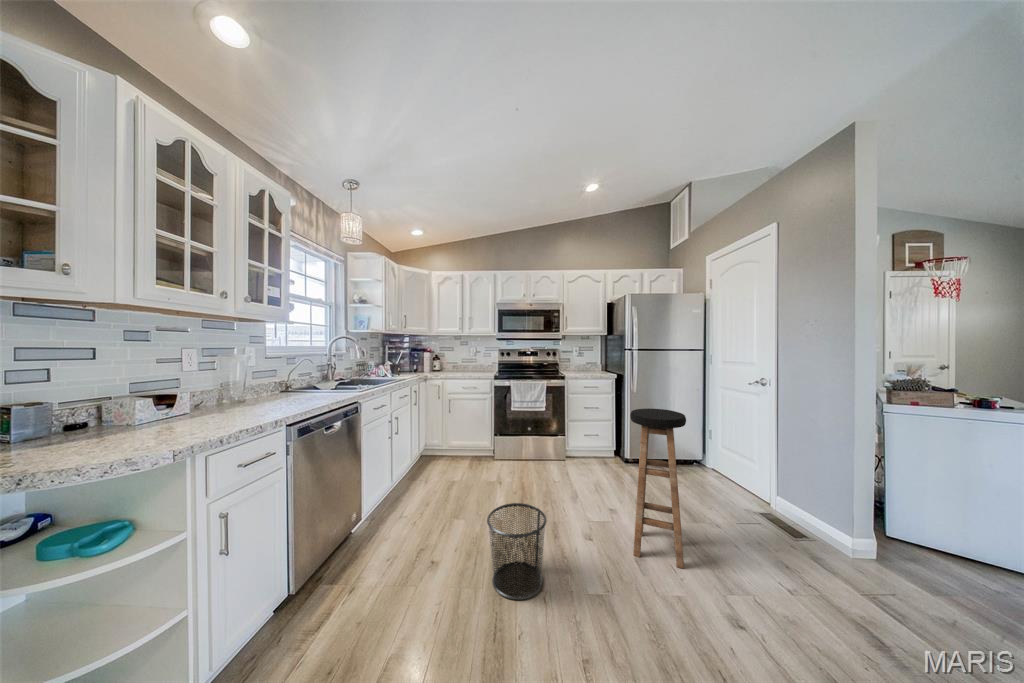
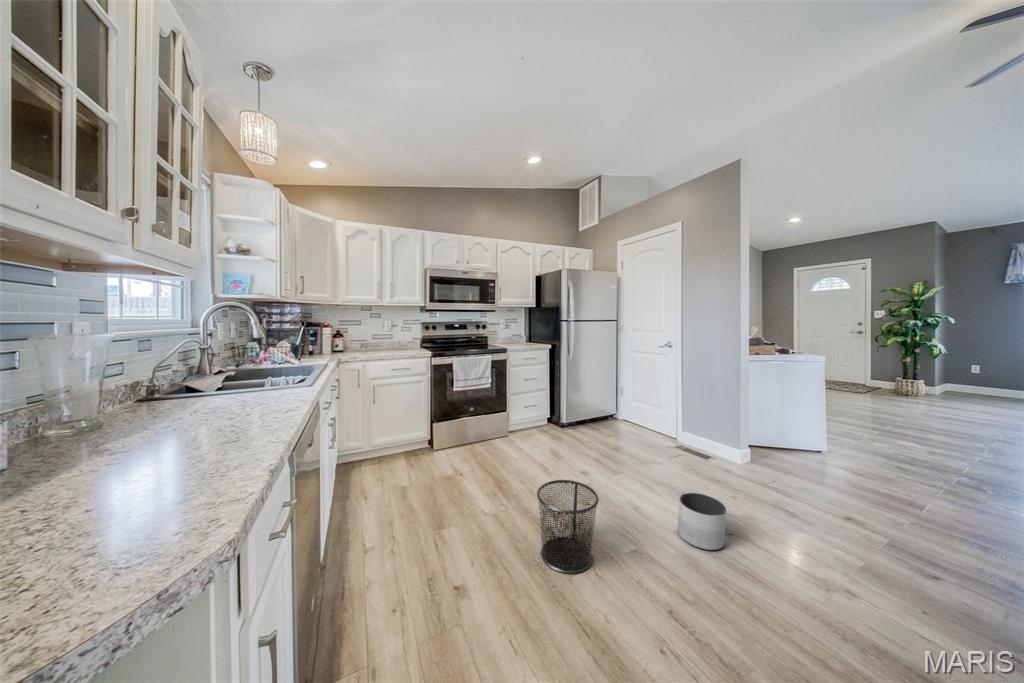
bar stool: present [630,409,686,569] -> none [618,375,671,505]
planter: none [659,556,716,638] -> present [678,493,726,550]

